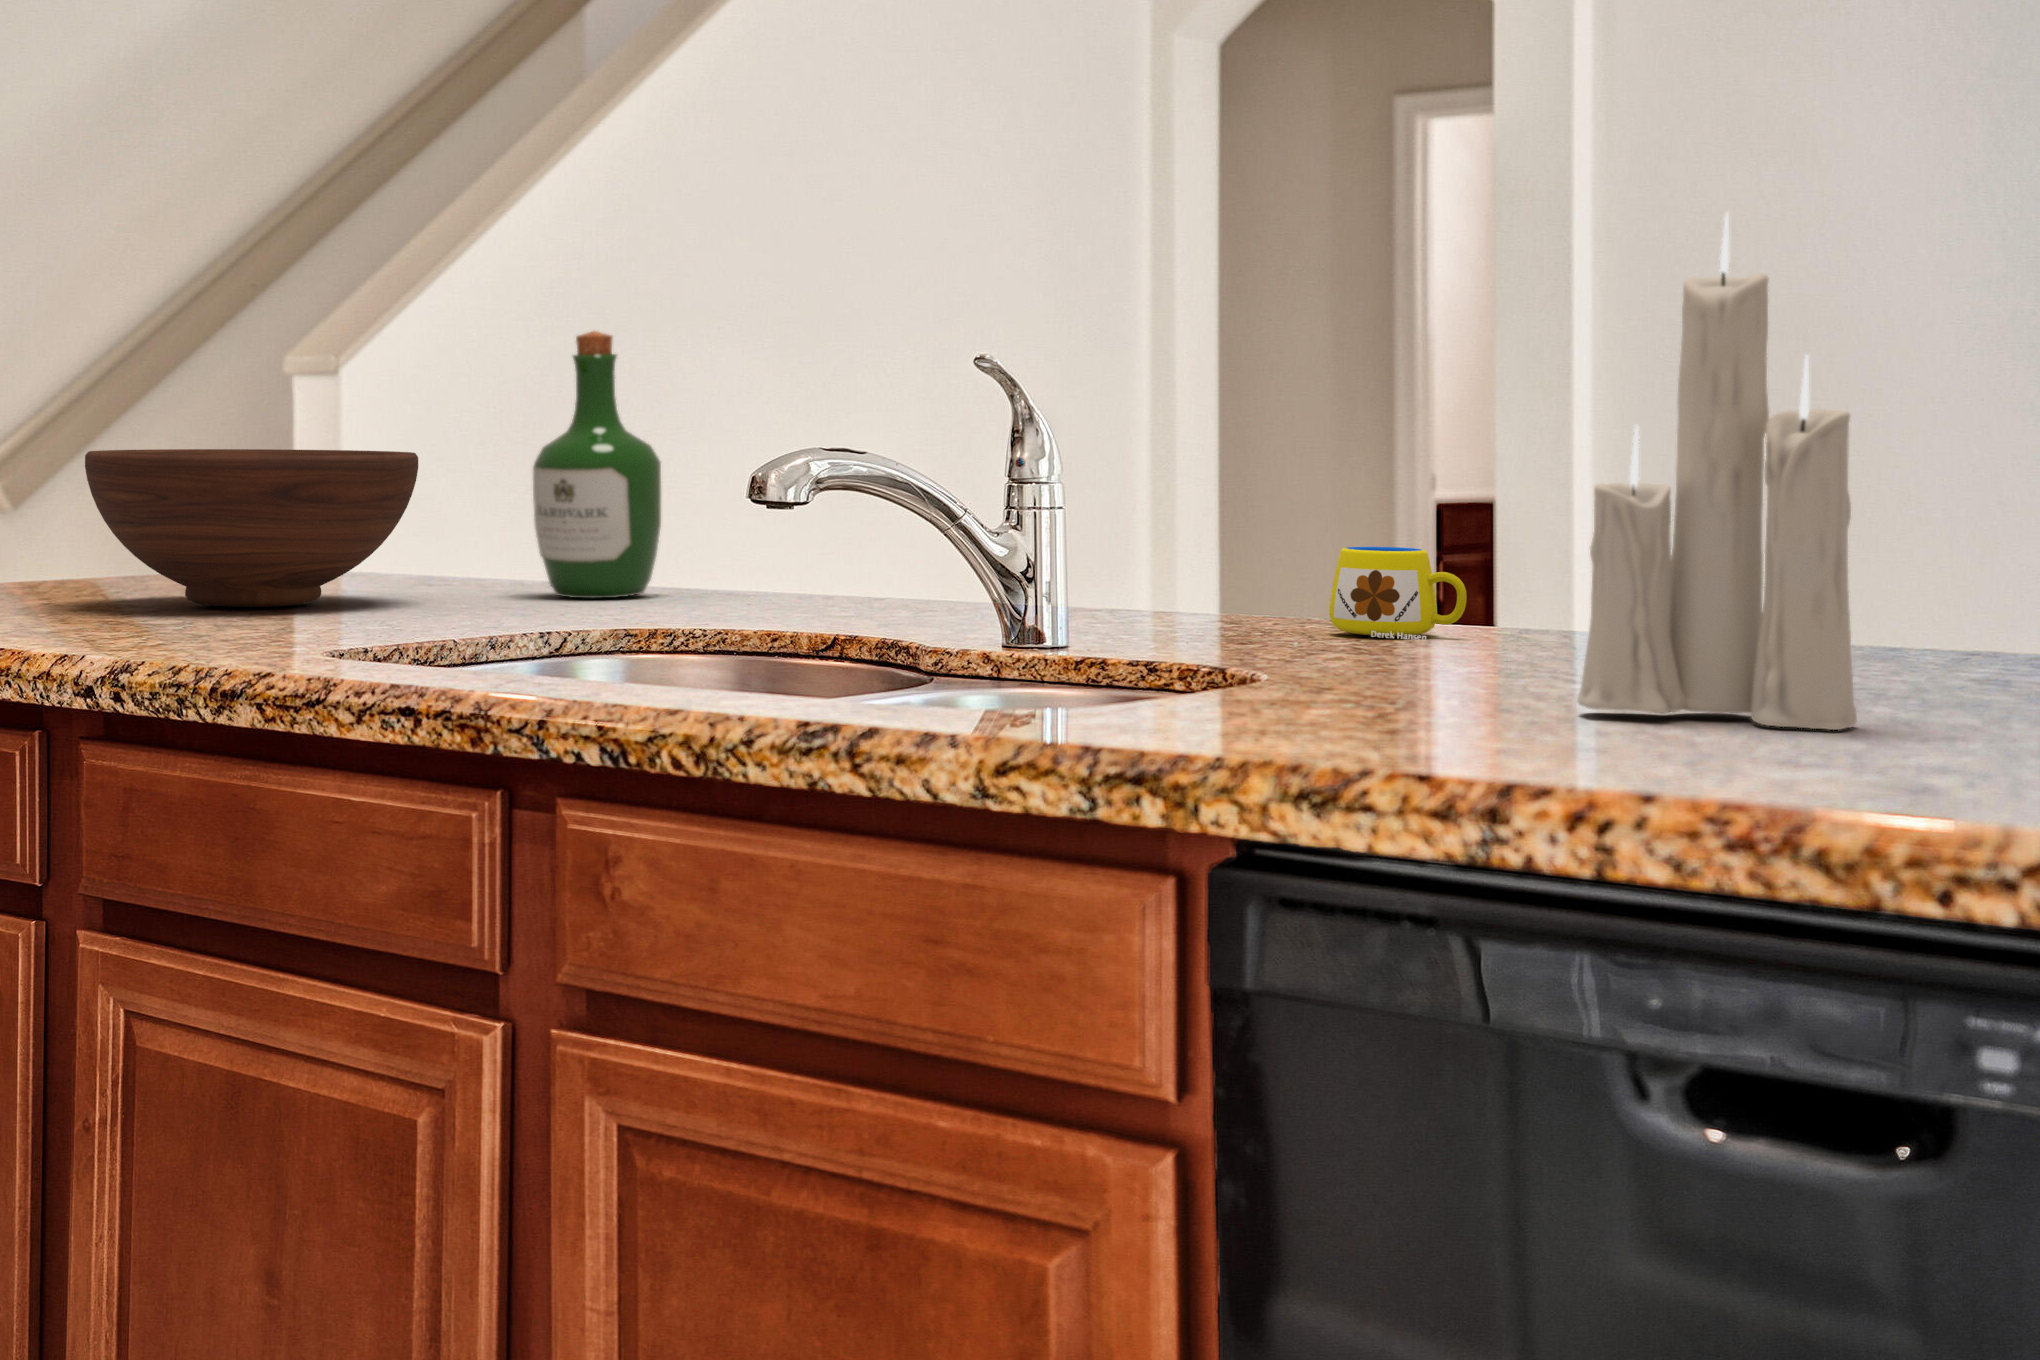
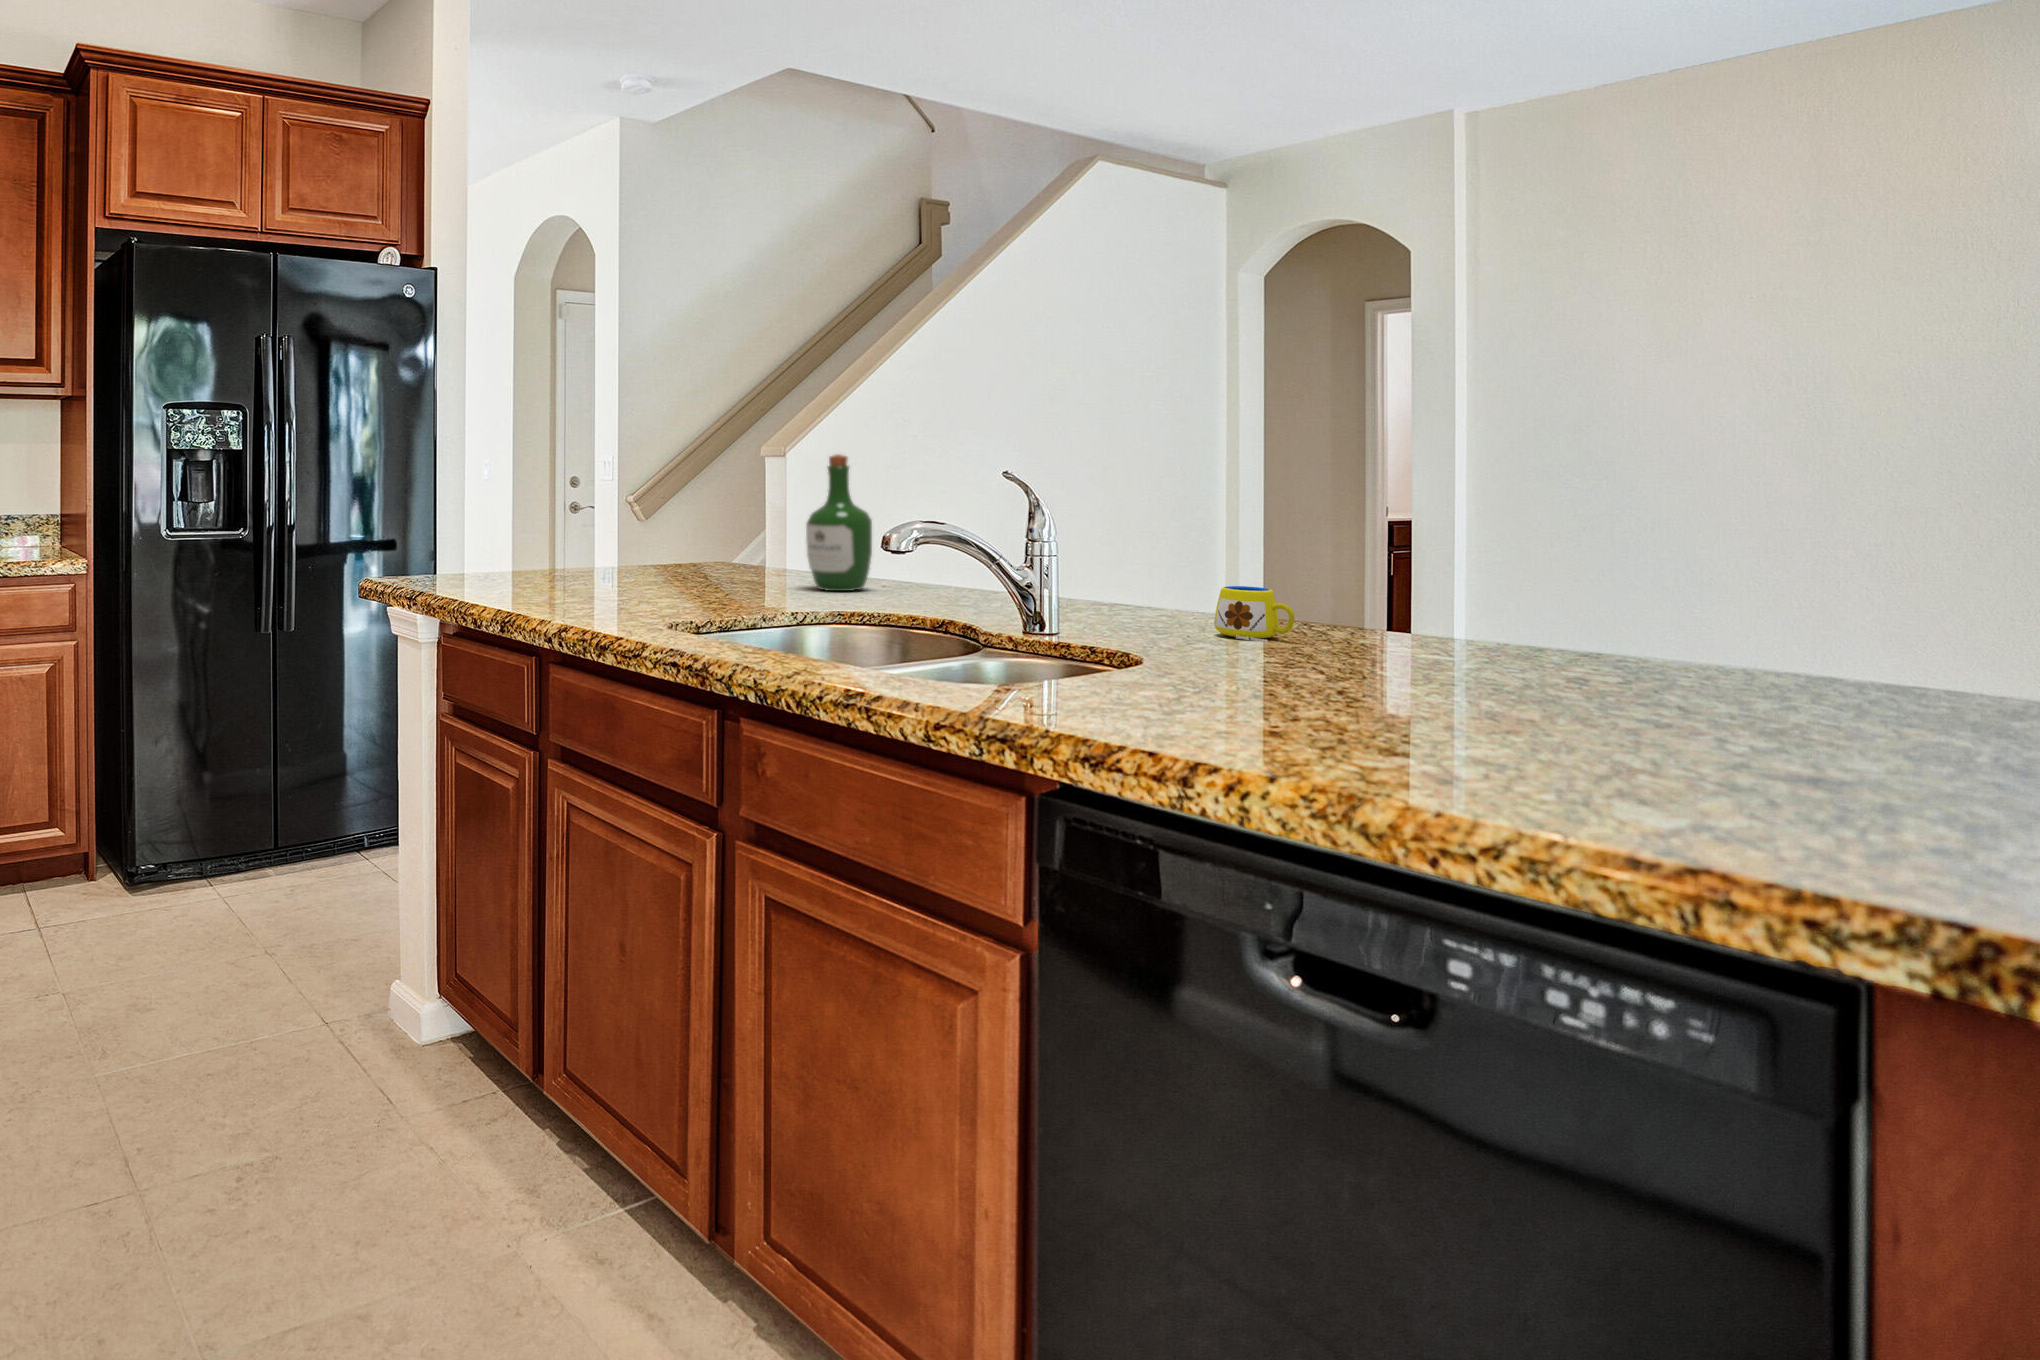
candle: present [1577,212,1857,730] -> none [1298,405,1470,732]
fruit bowl: present [85,449,418,607] -> none [584,511,745,592]

